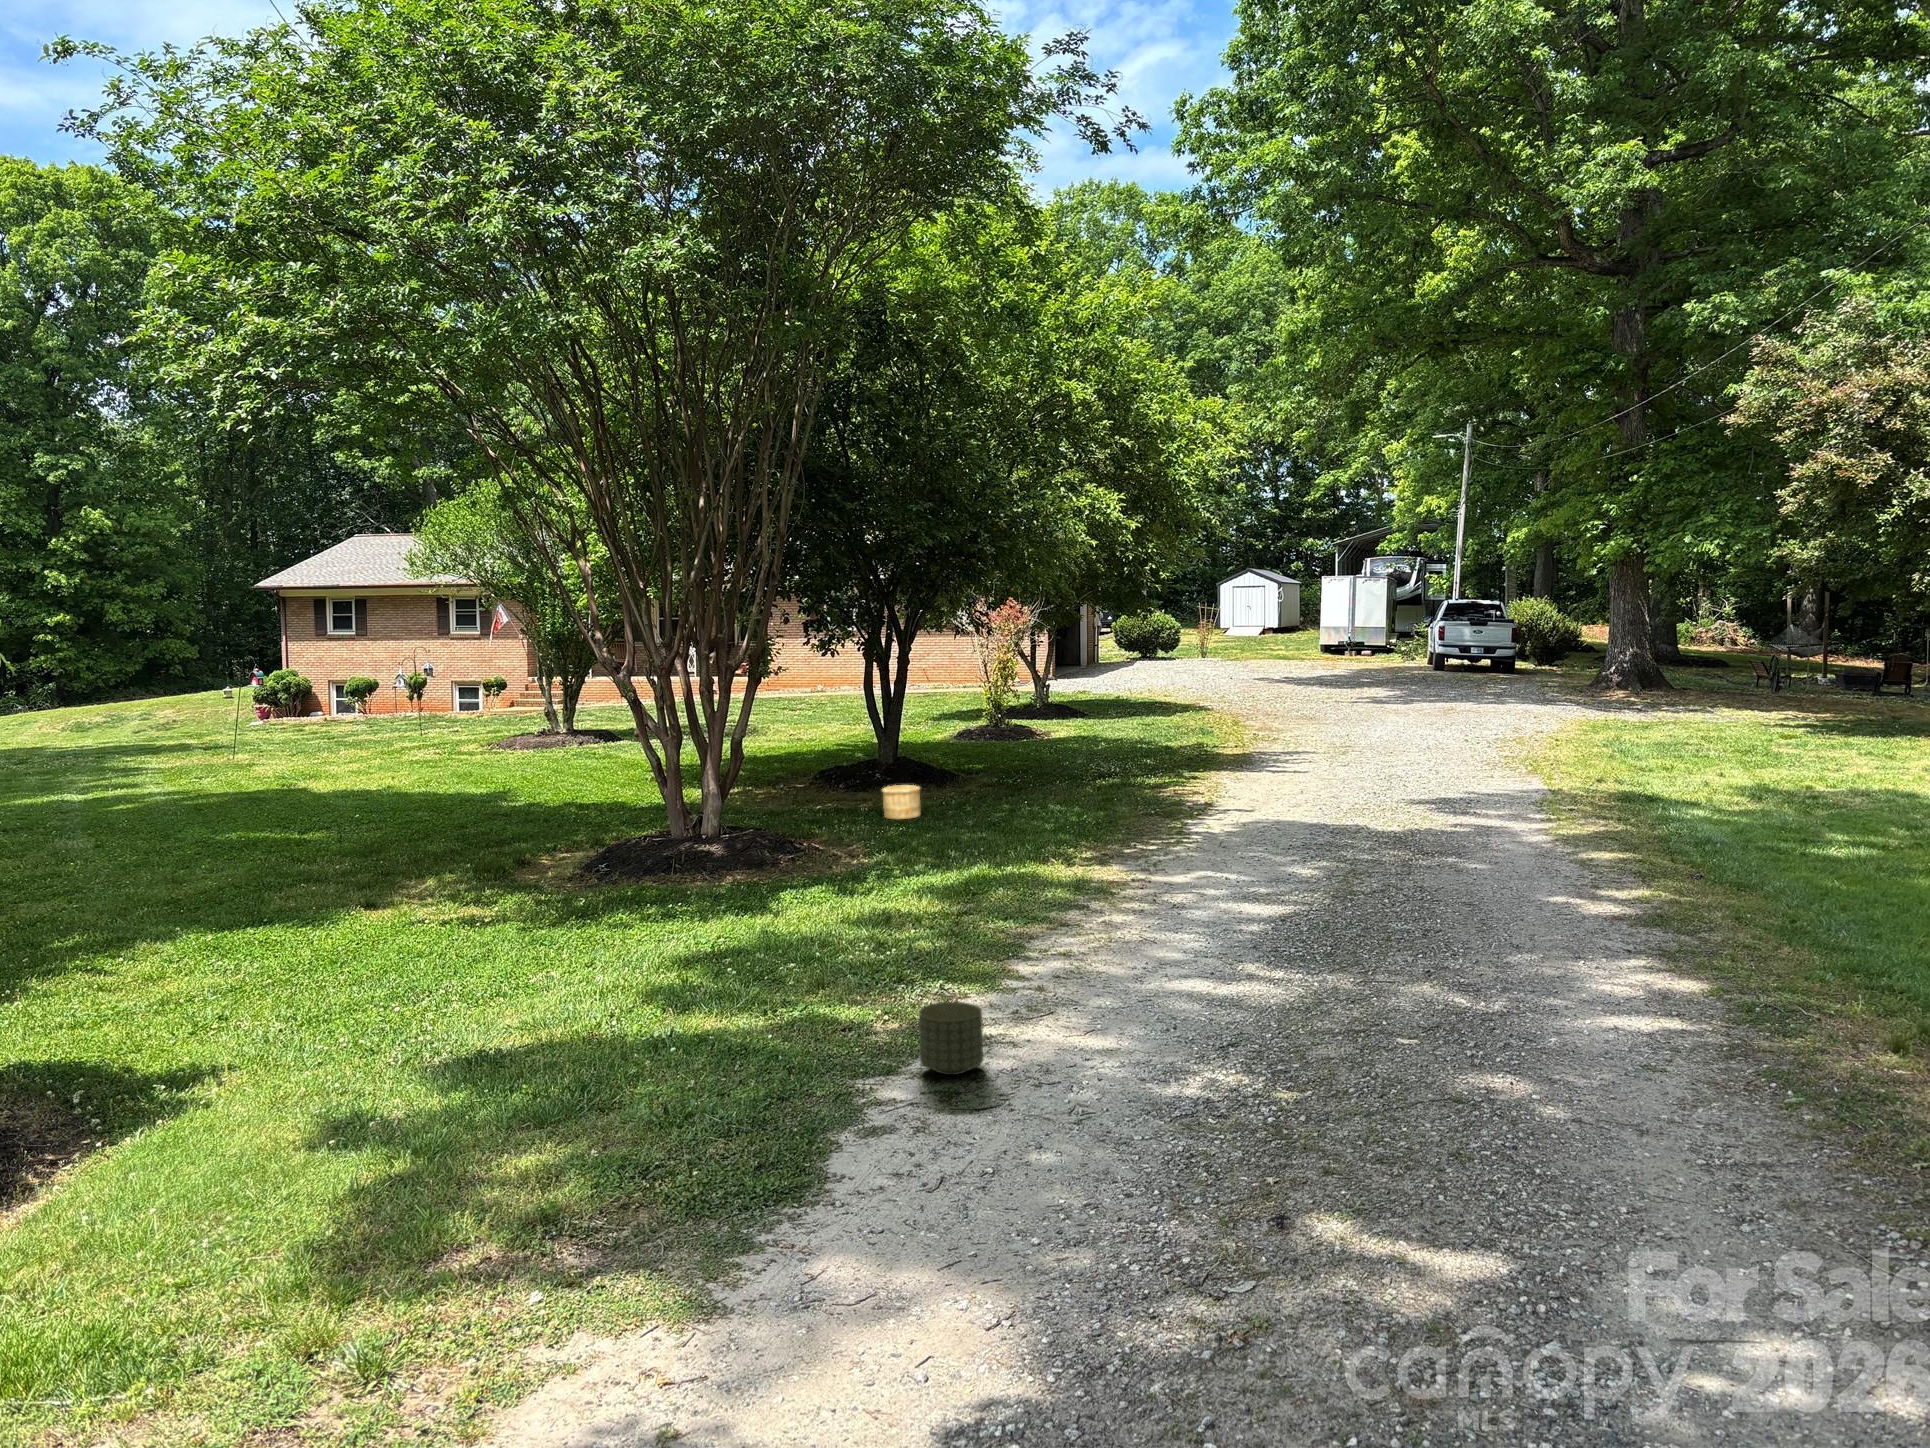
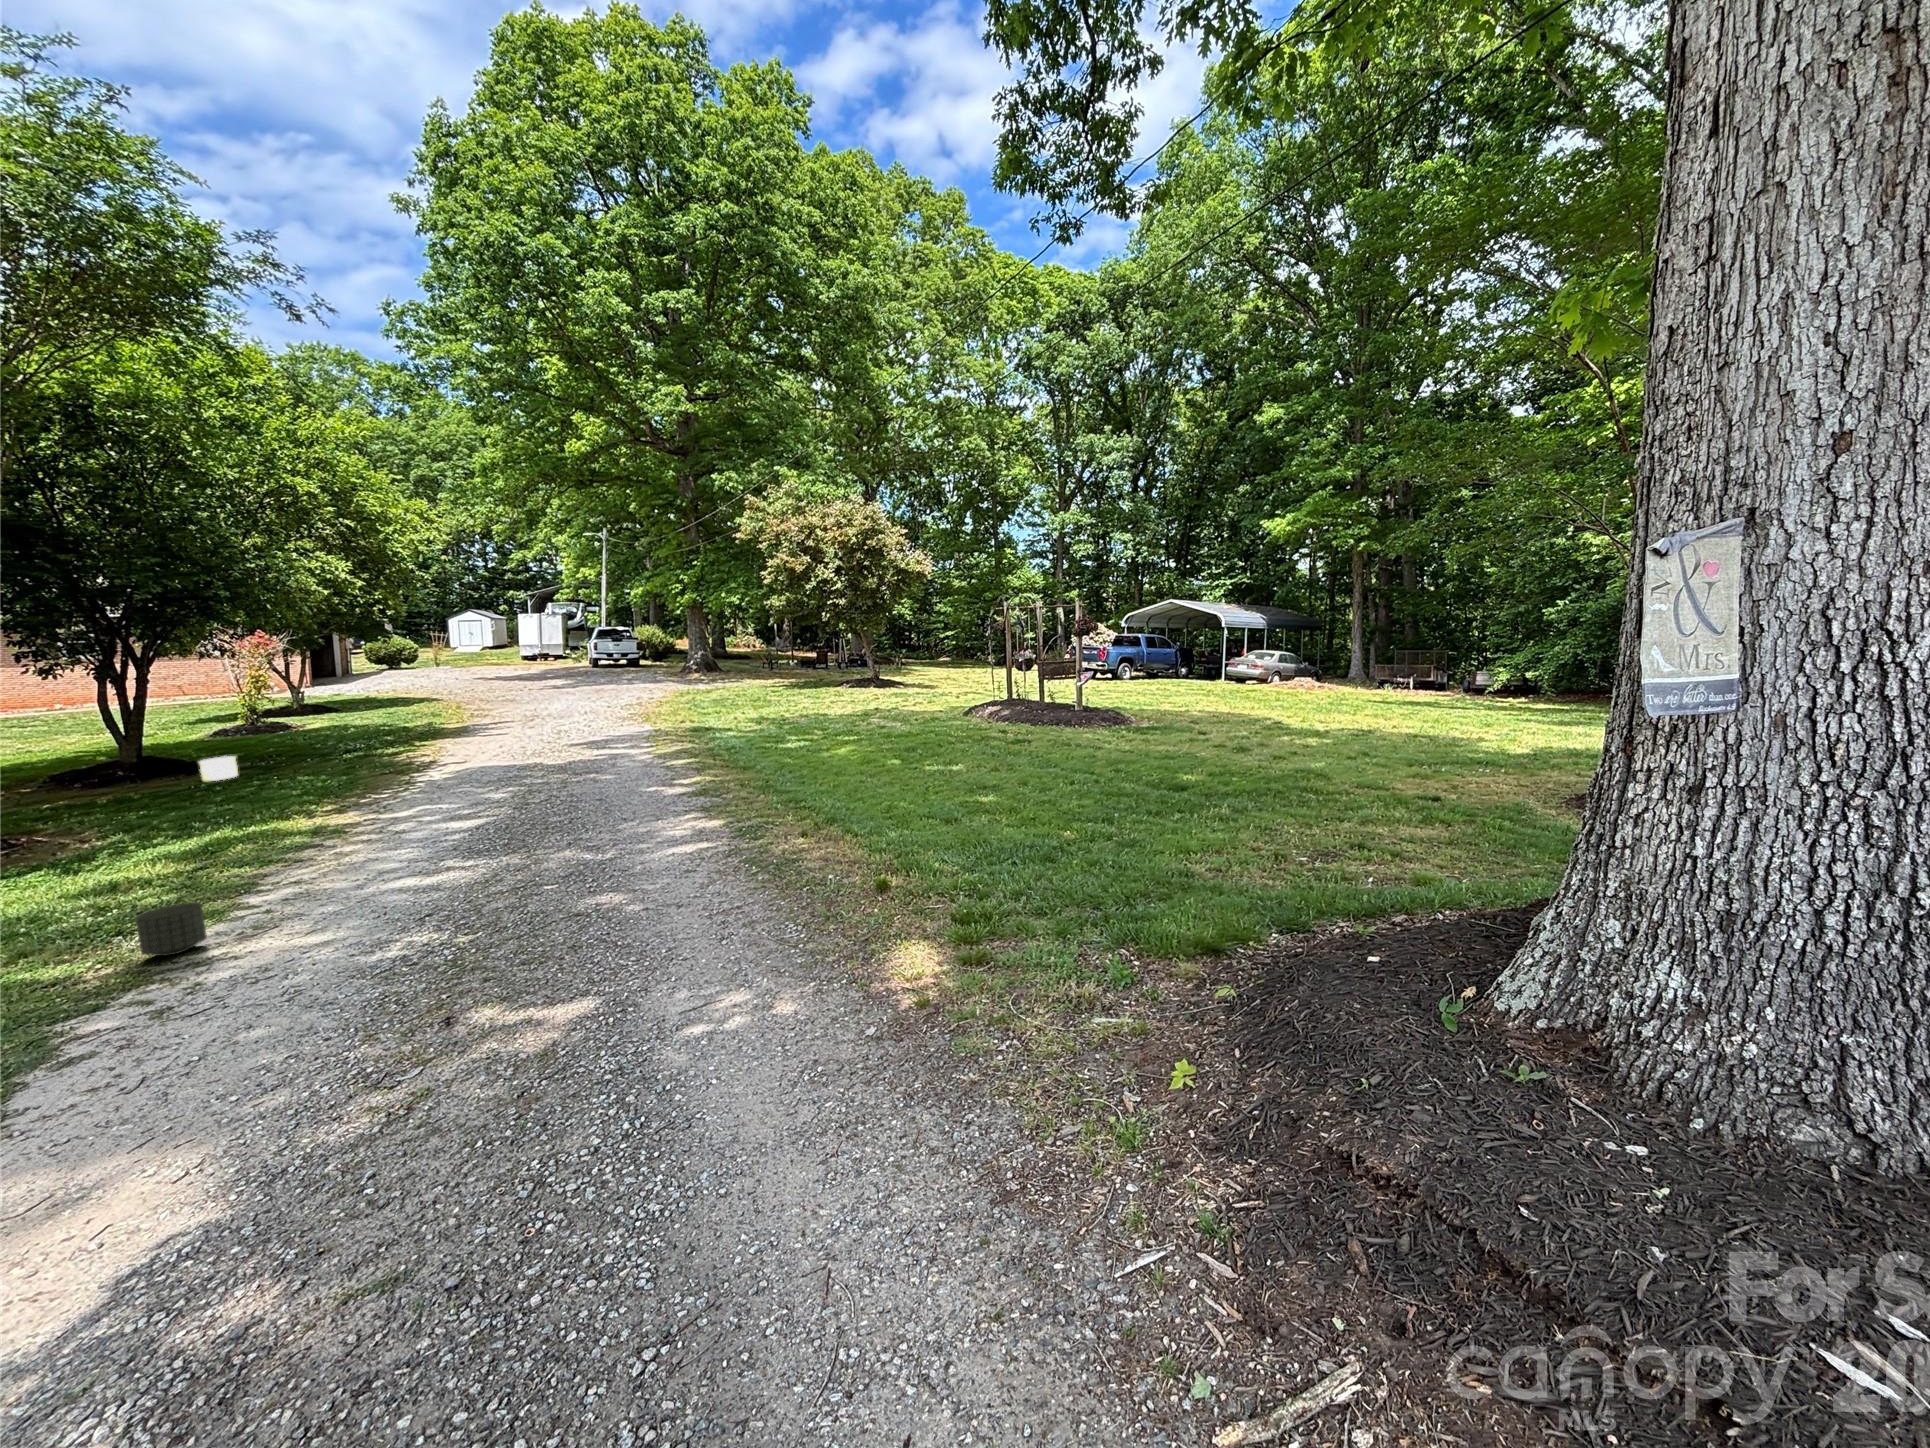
planter: present [919,1002,983,1075] -> present [136,902,207,956]

